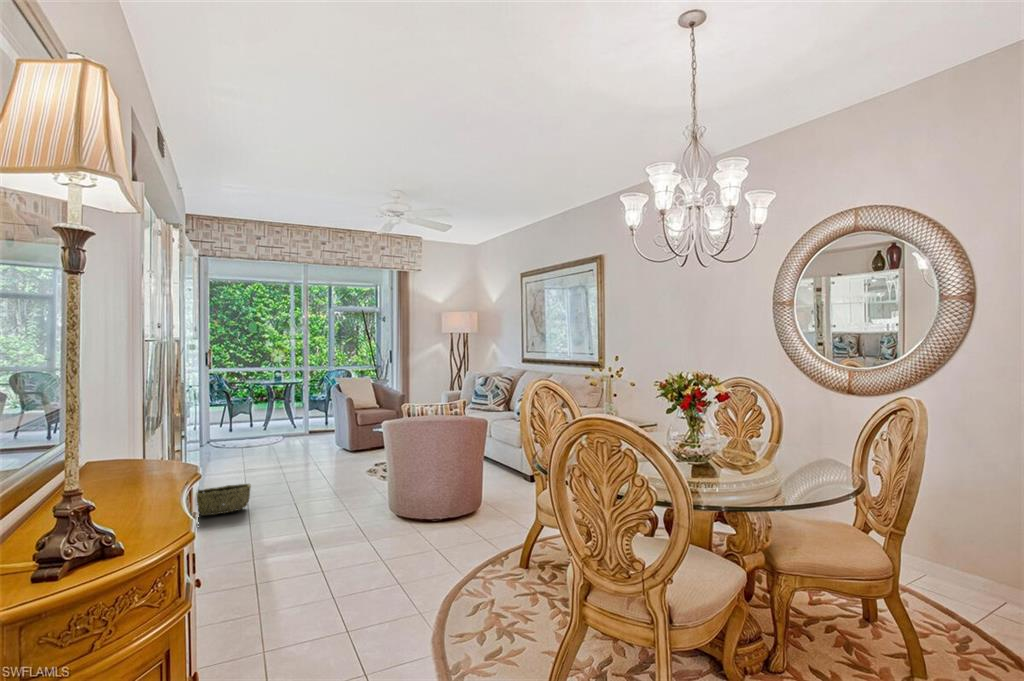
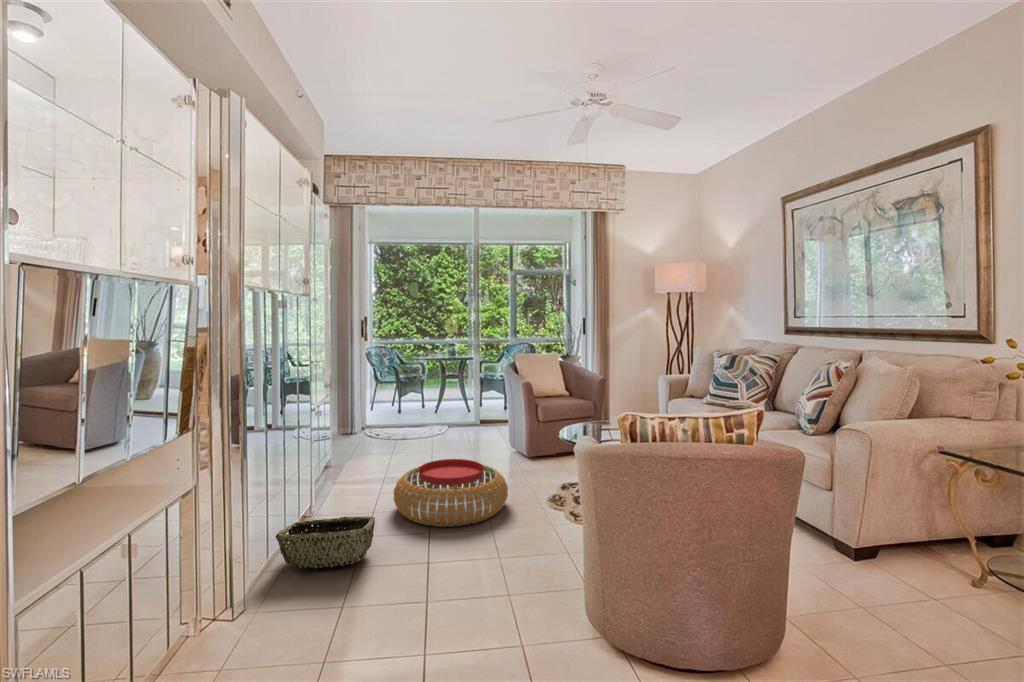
pouf: none [254,451,337,492] -> present [394,459,508,527]

